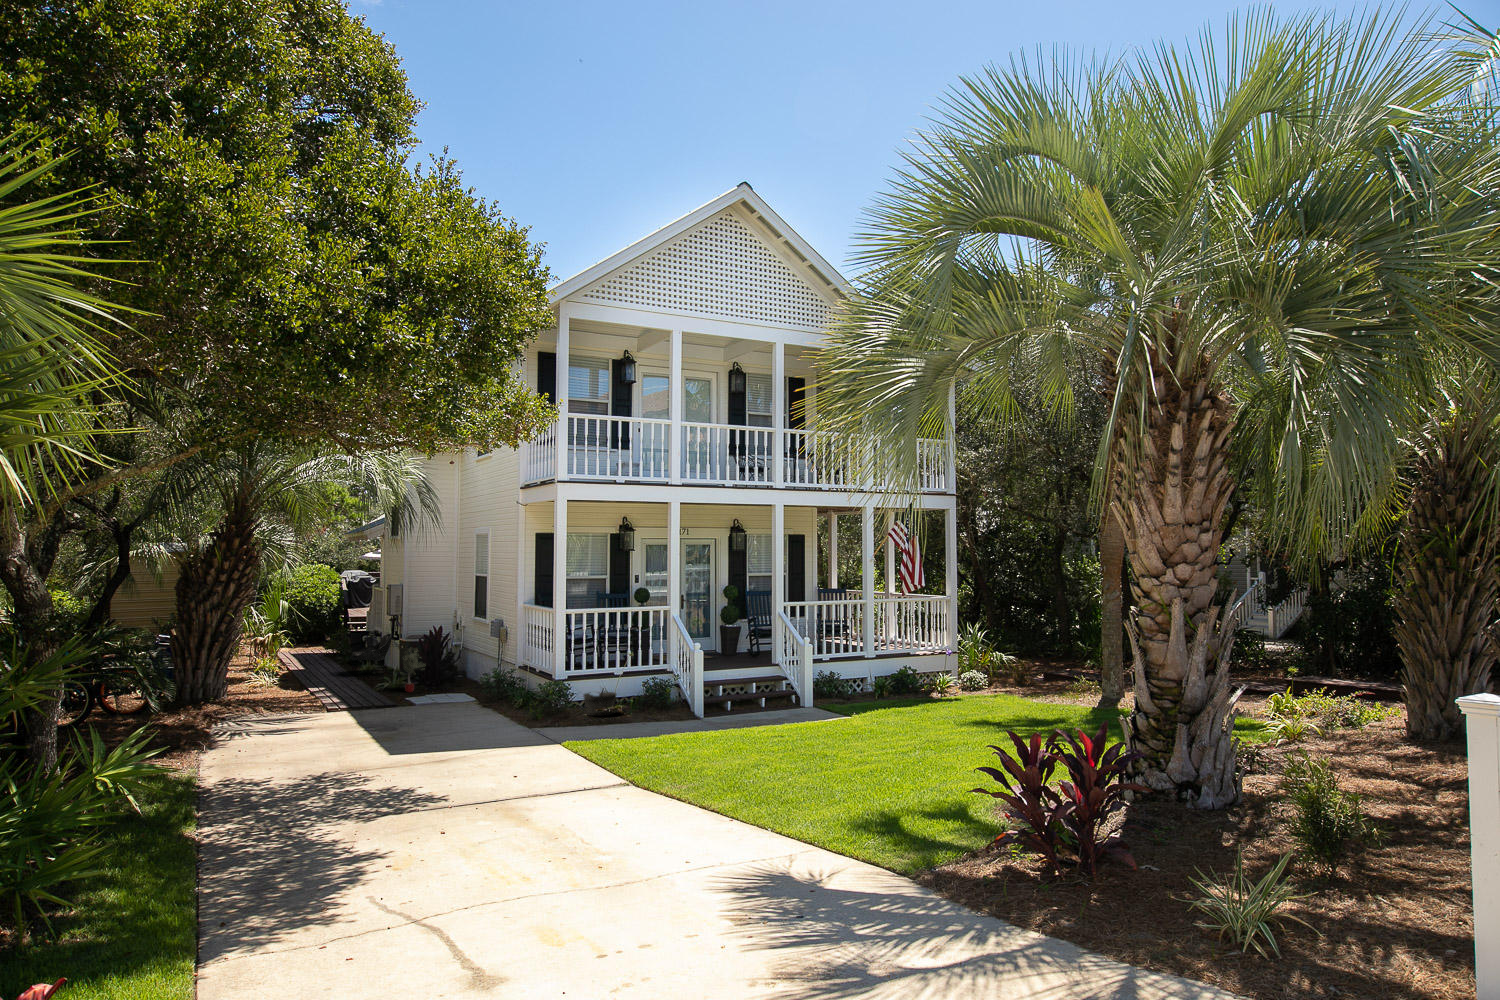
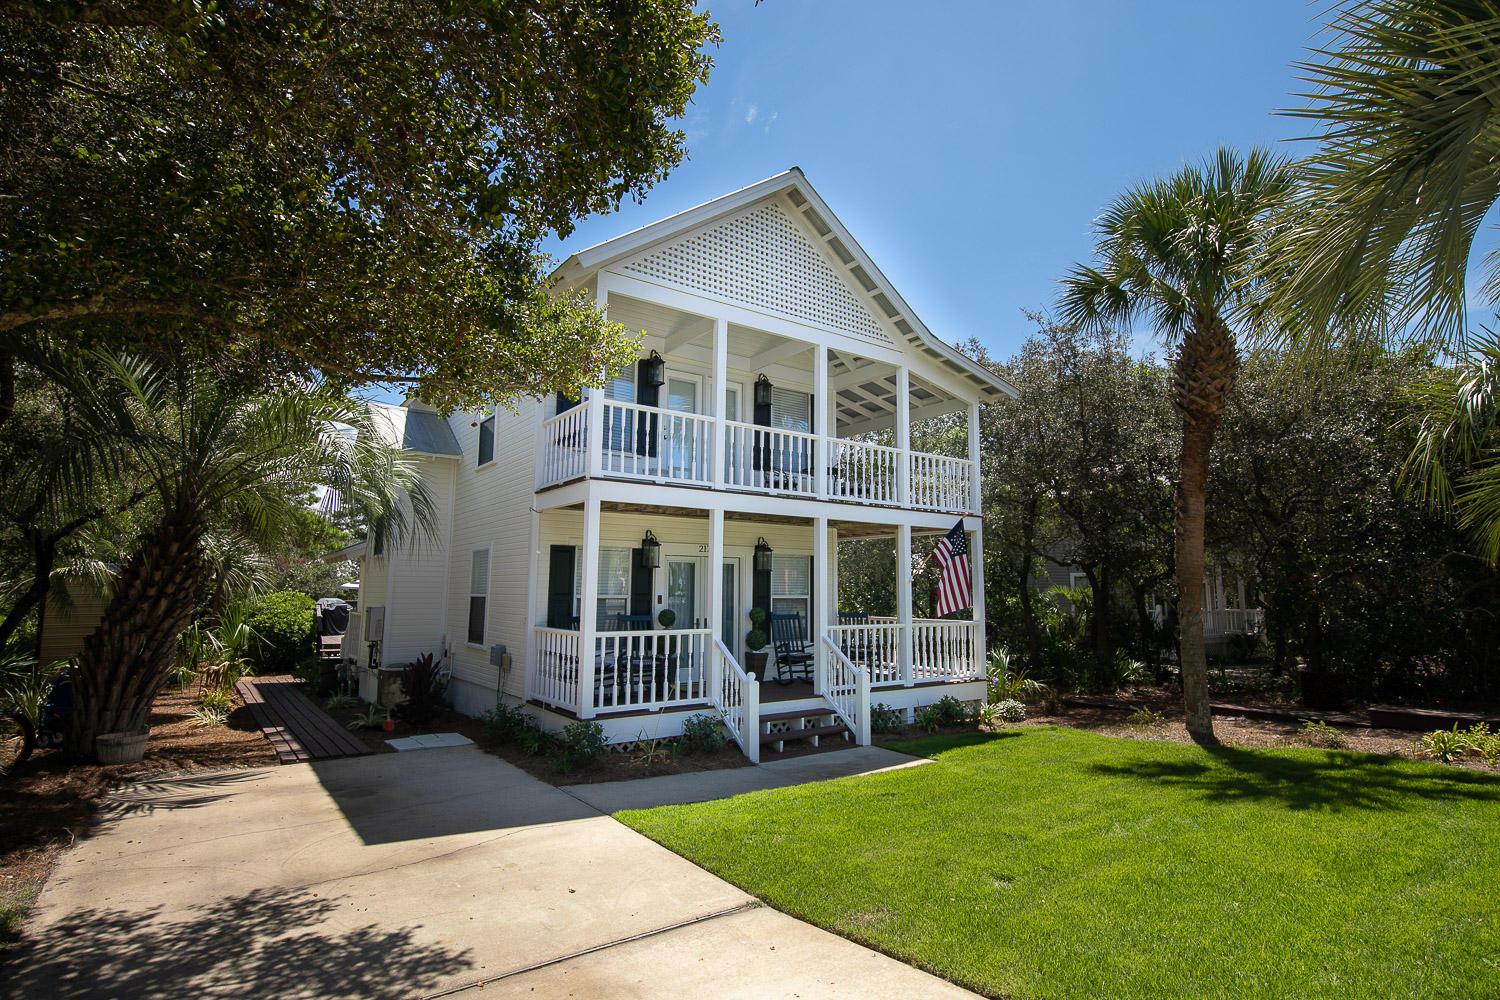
lounge chair: present [350,634,392,680] -> none [318,661,369,714]
wooden crate: none [1272,643,1327,682] -> present [1300,670,1353,709]
wooden bucket: present [584,688,616,716] -> present [96,725,150,765]

